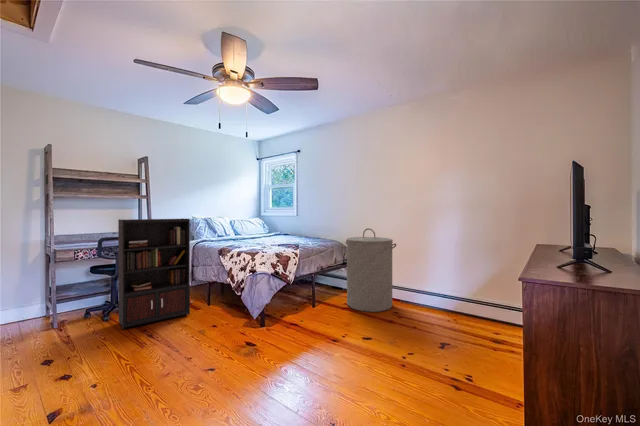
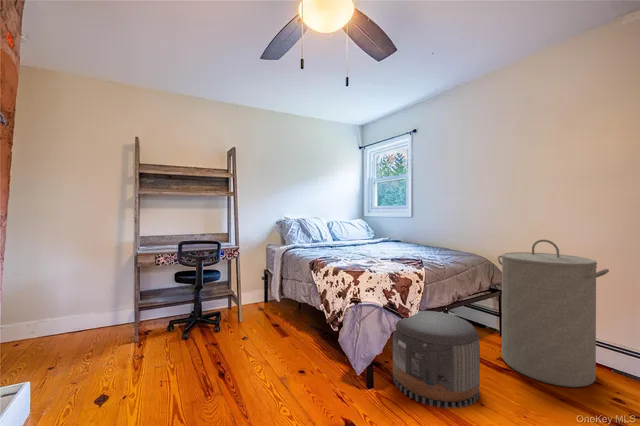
bookcase: present [118,219,192,329] -> none [195,220,281,358]
pouf: none [278,277,329,330] -> present [393,311,480,409]

